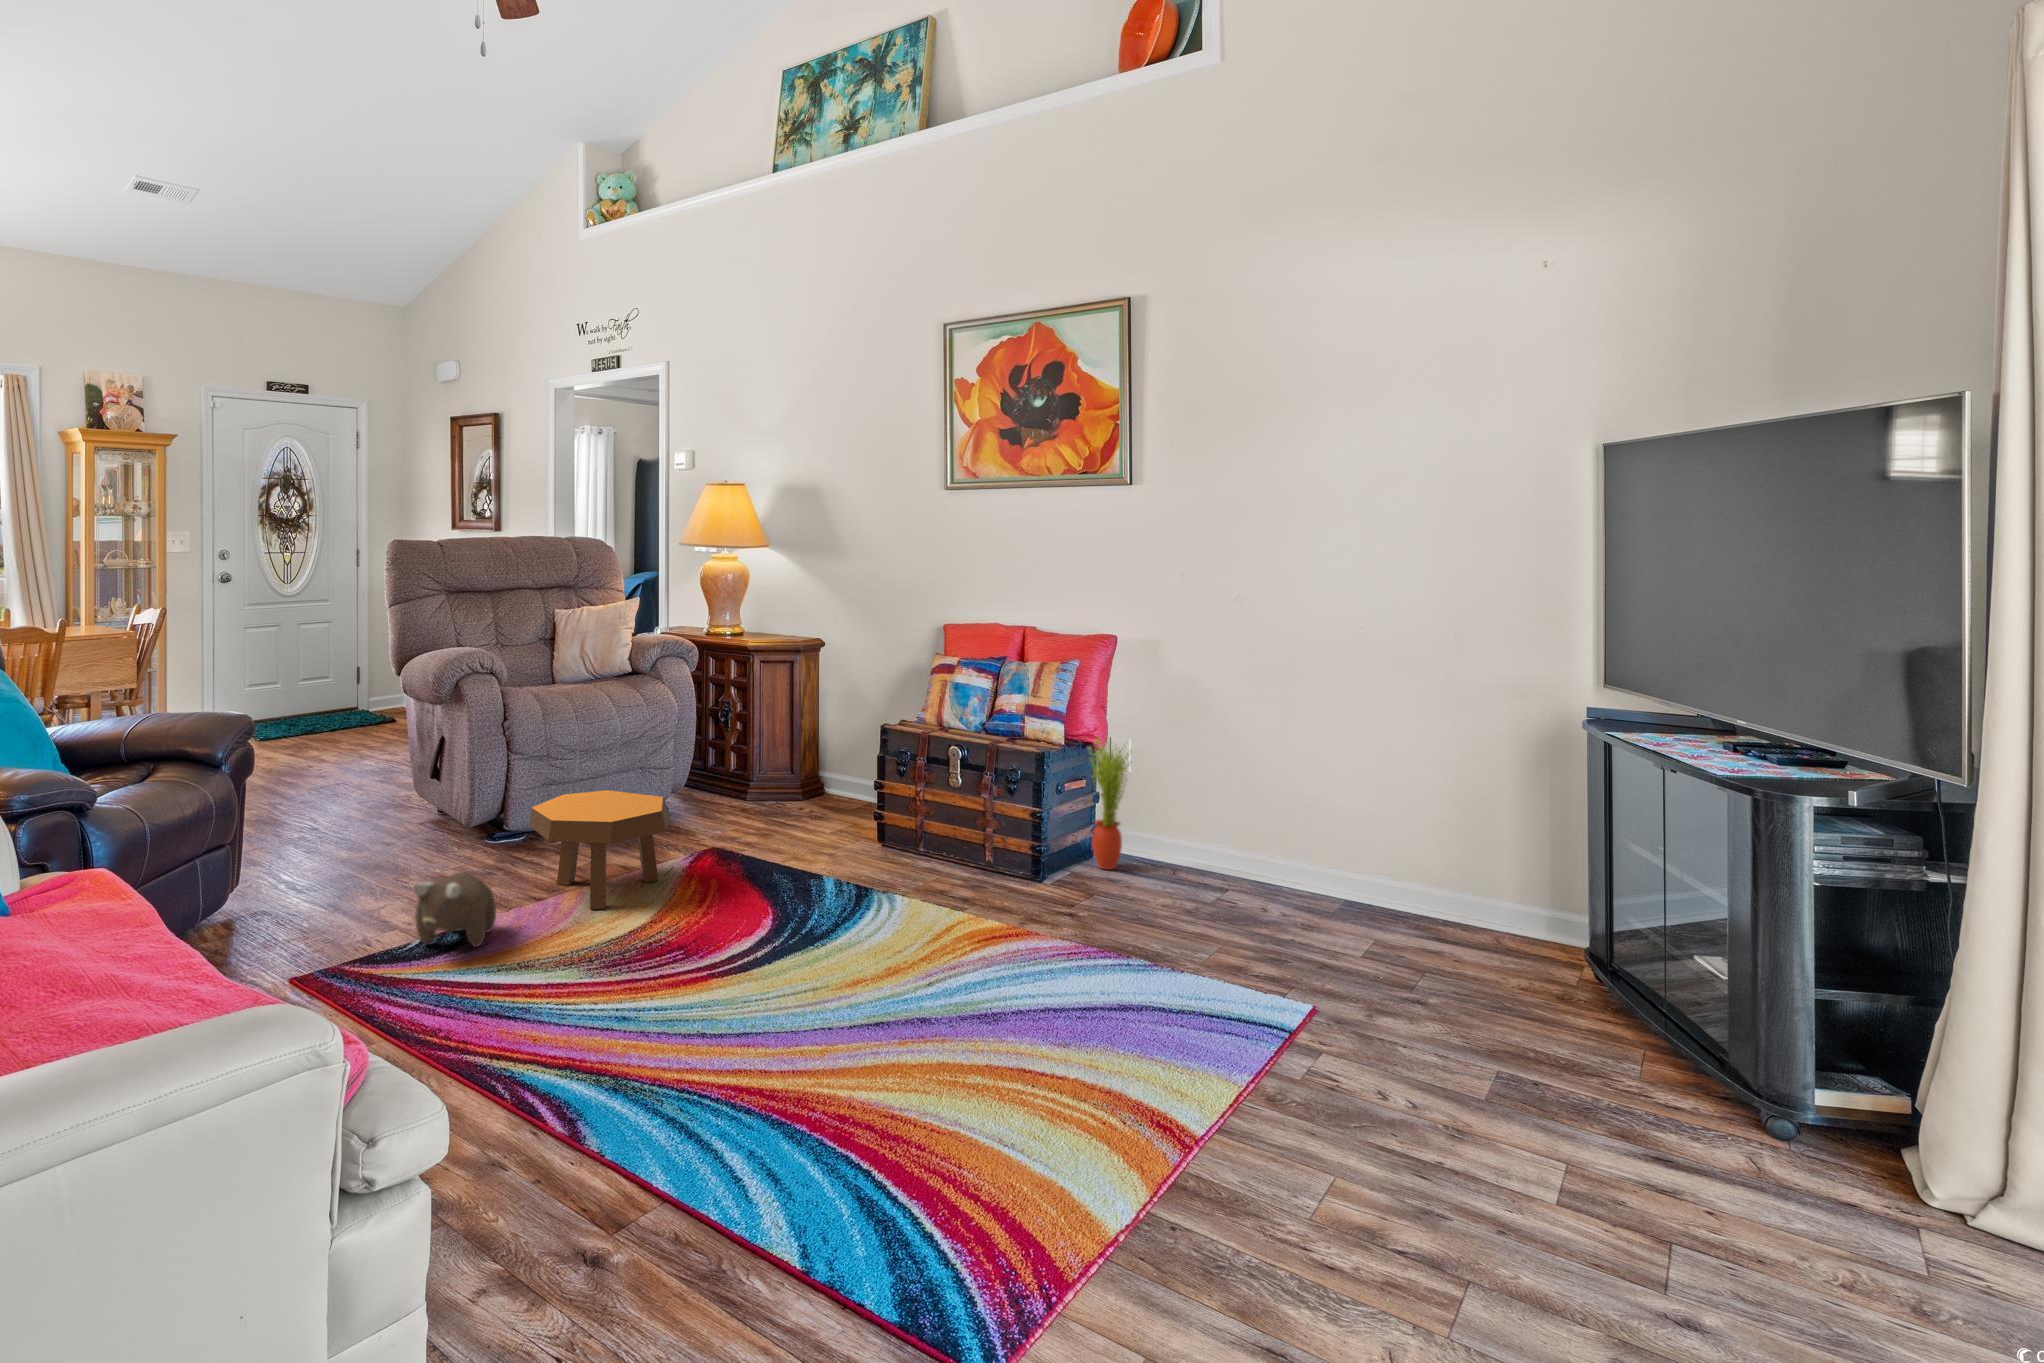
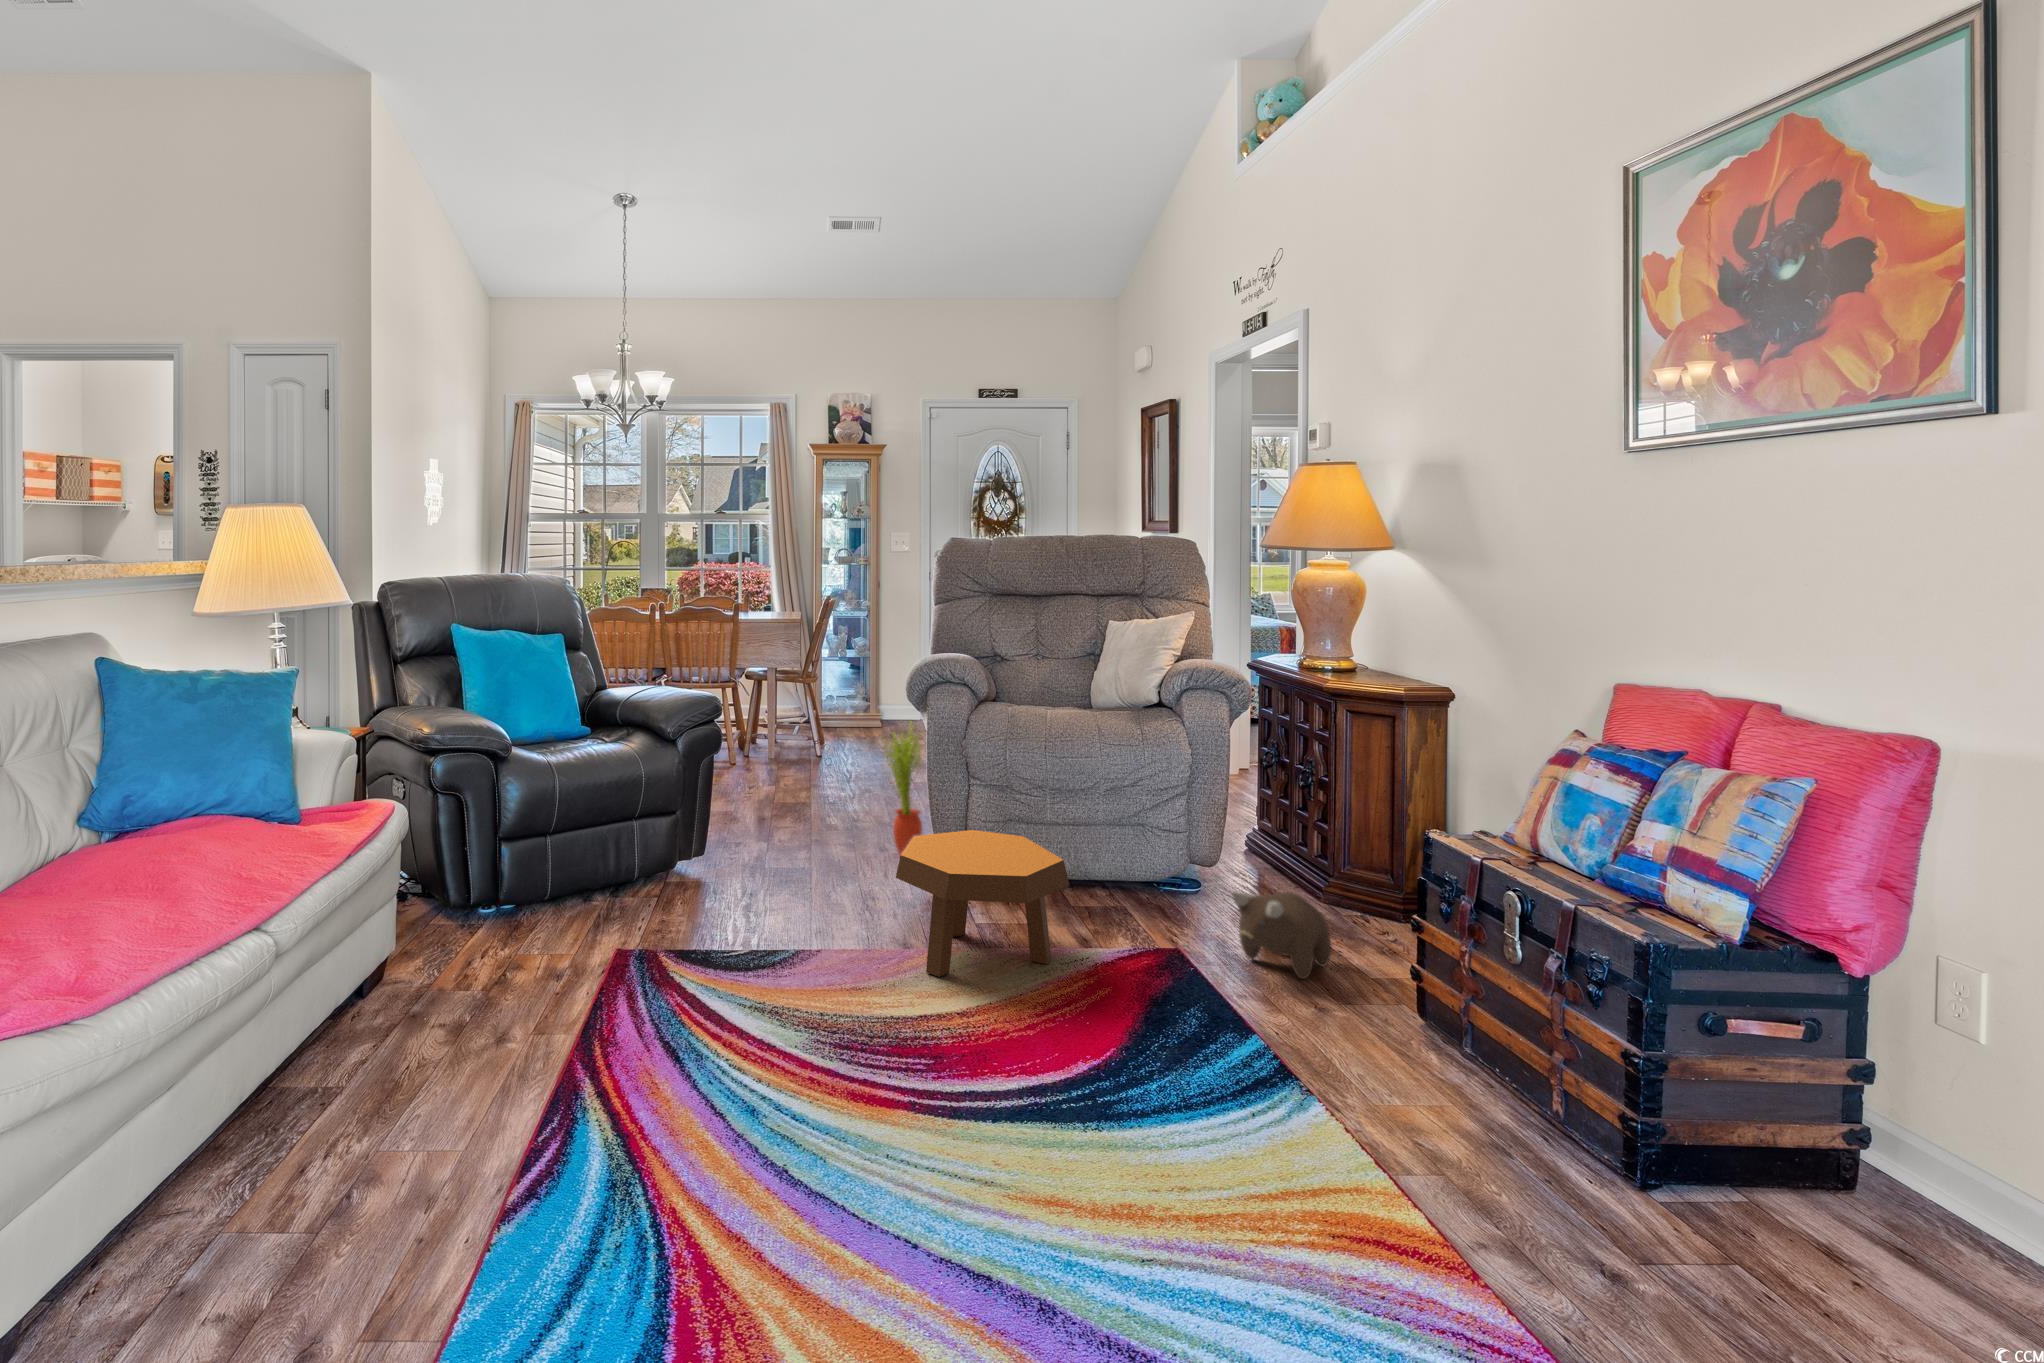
potted plant: present [1089,739,1132,870] -> present [884,722,922,855]
plush toy: present [413,872,496,947] -> present [1232,892,1331,979]

